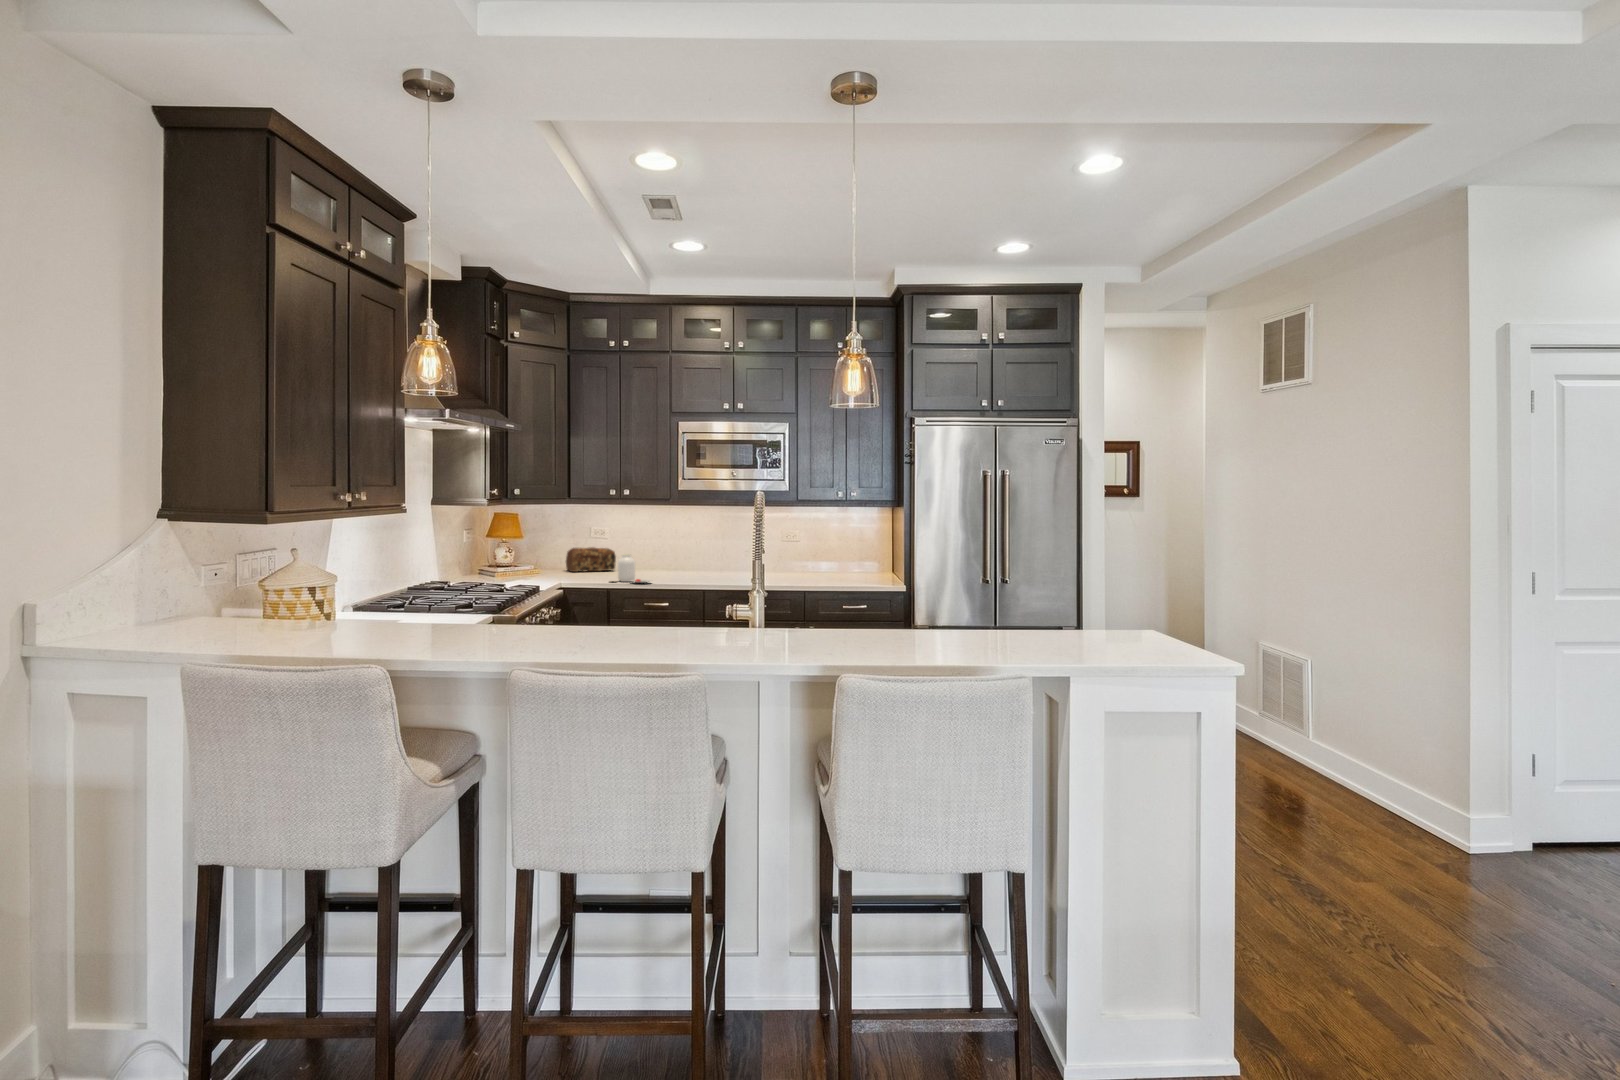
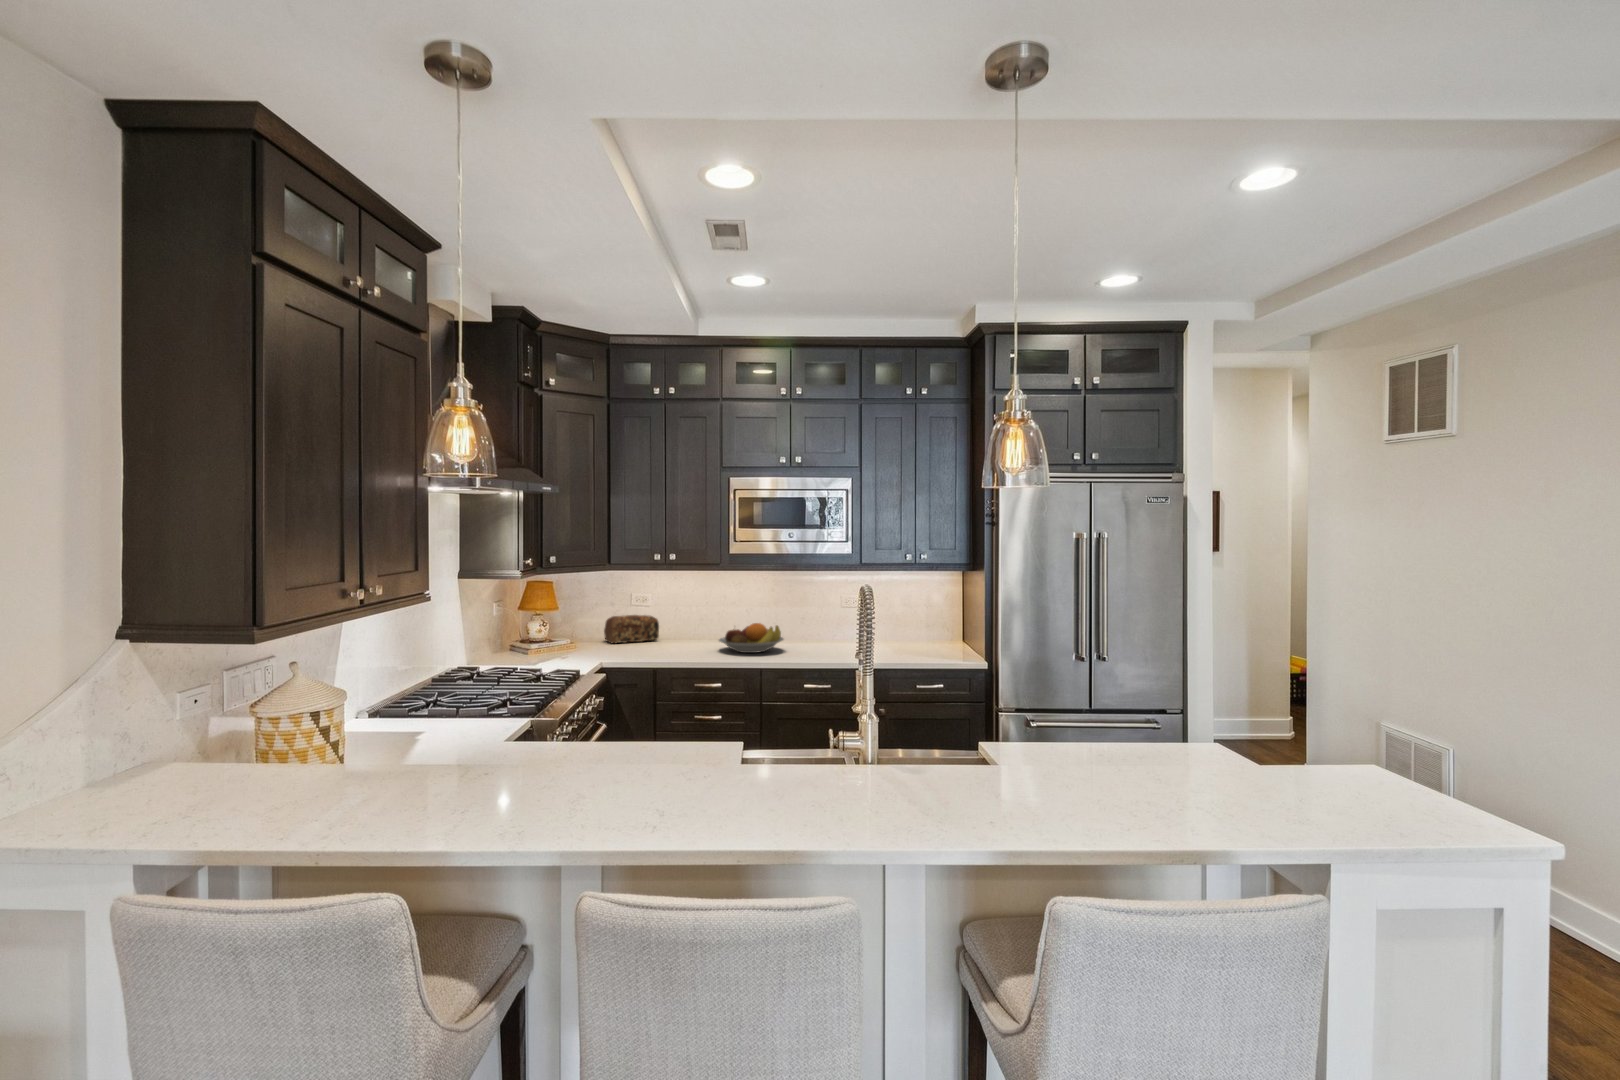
fruit bowl: none [667,553,726,579] -> present [719,623,784,653]
jar: present [618,554,649,583] -> none [656,628,705,661]

